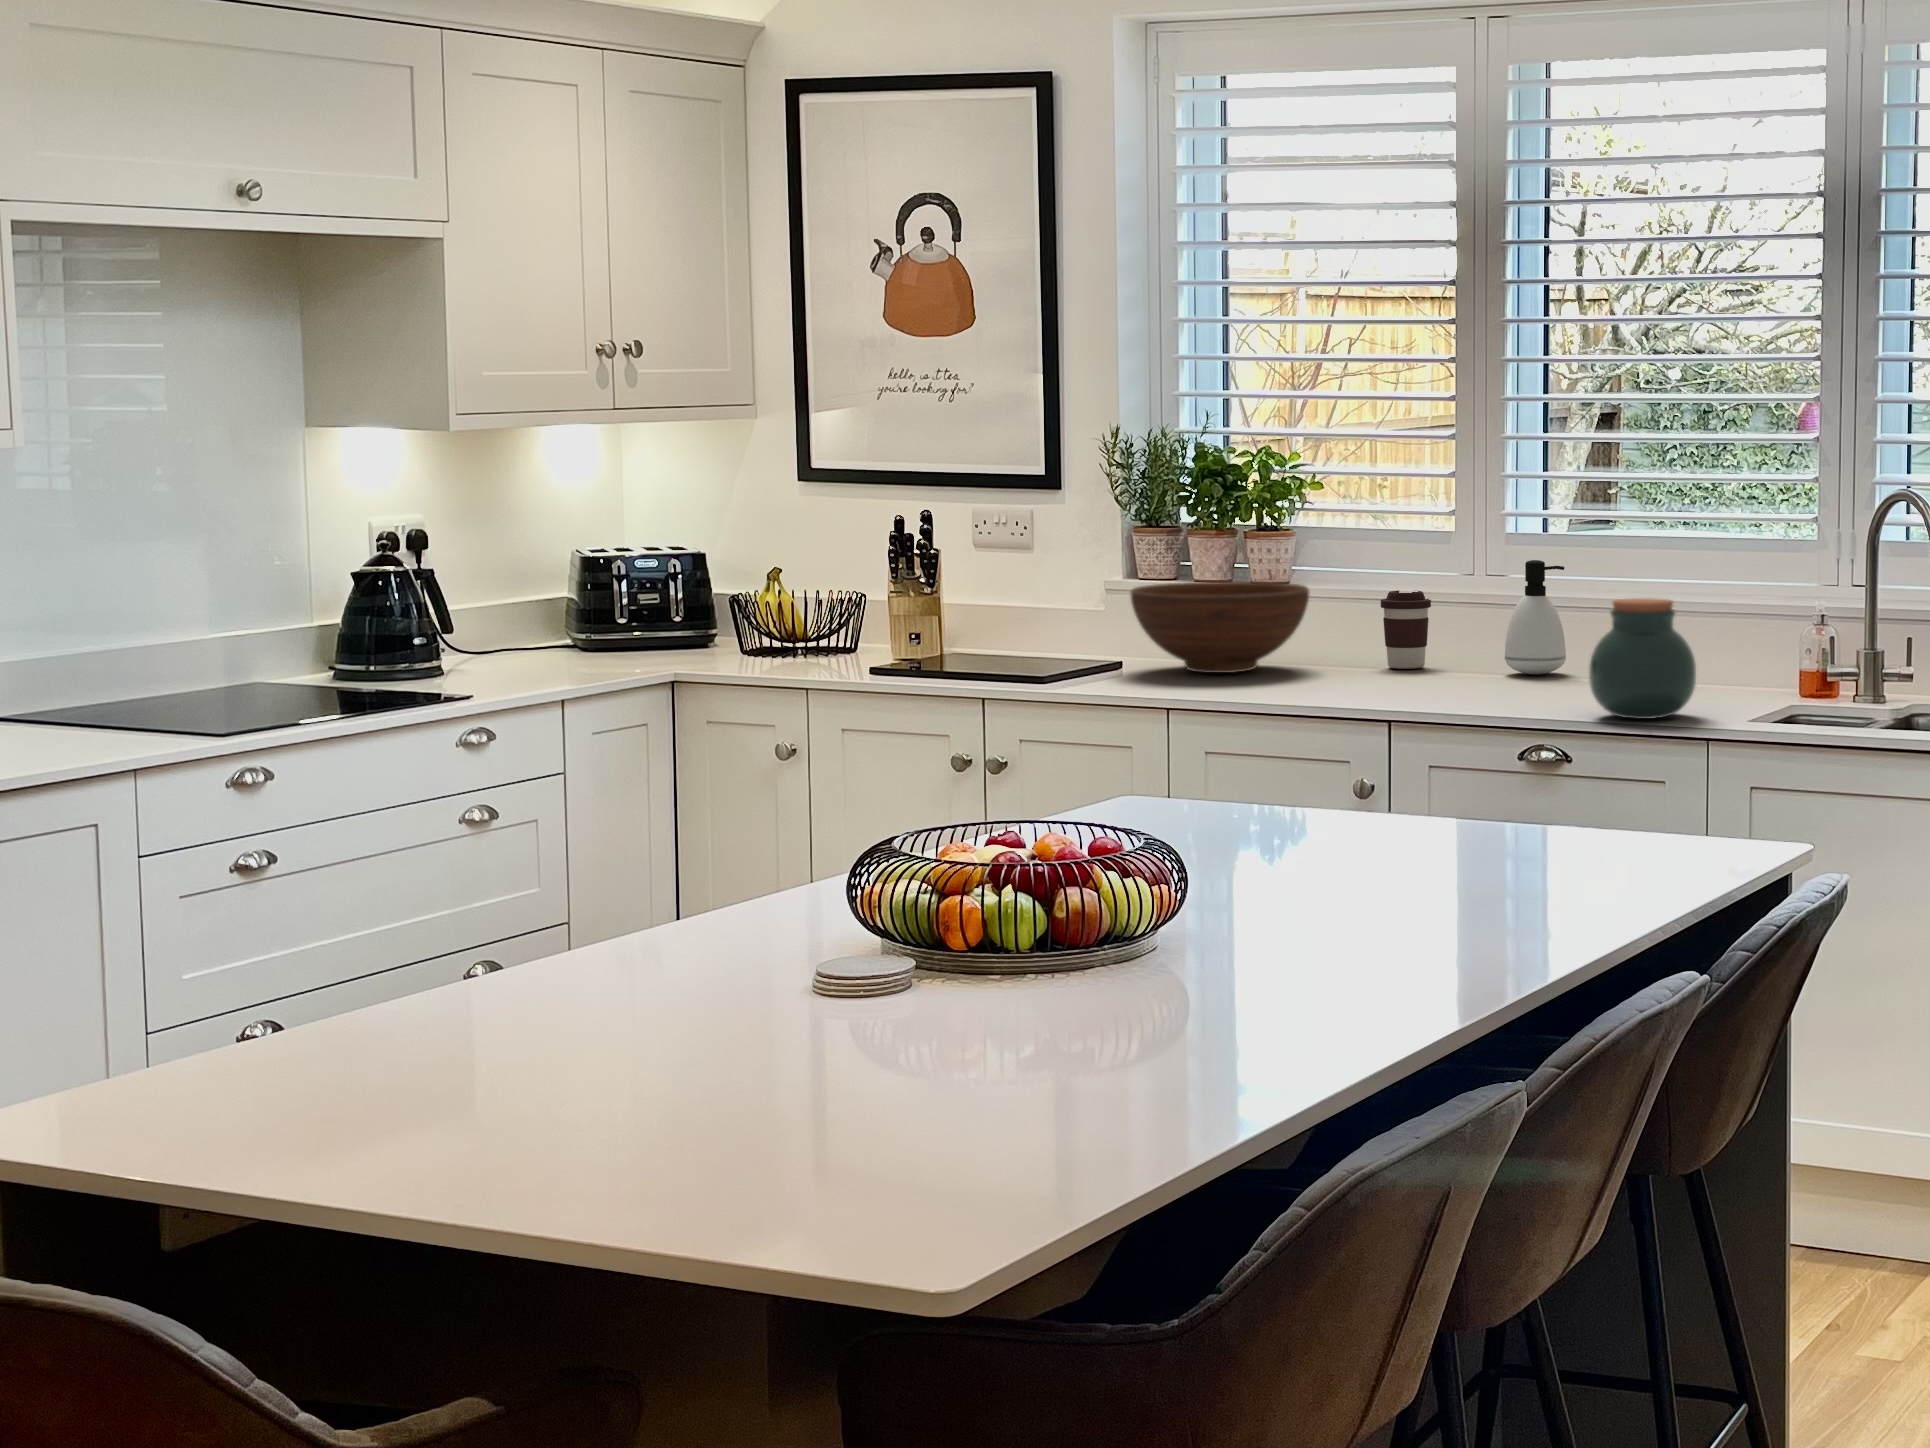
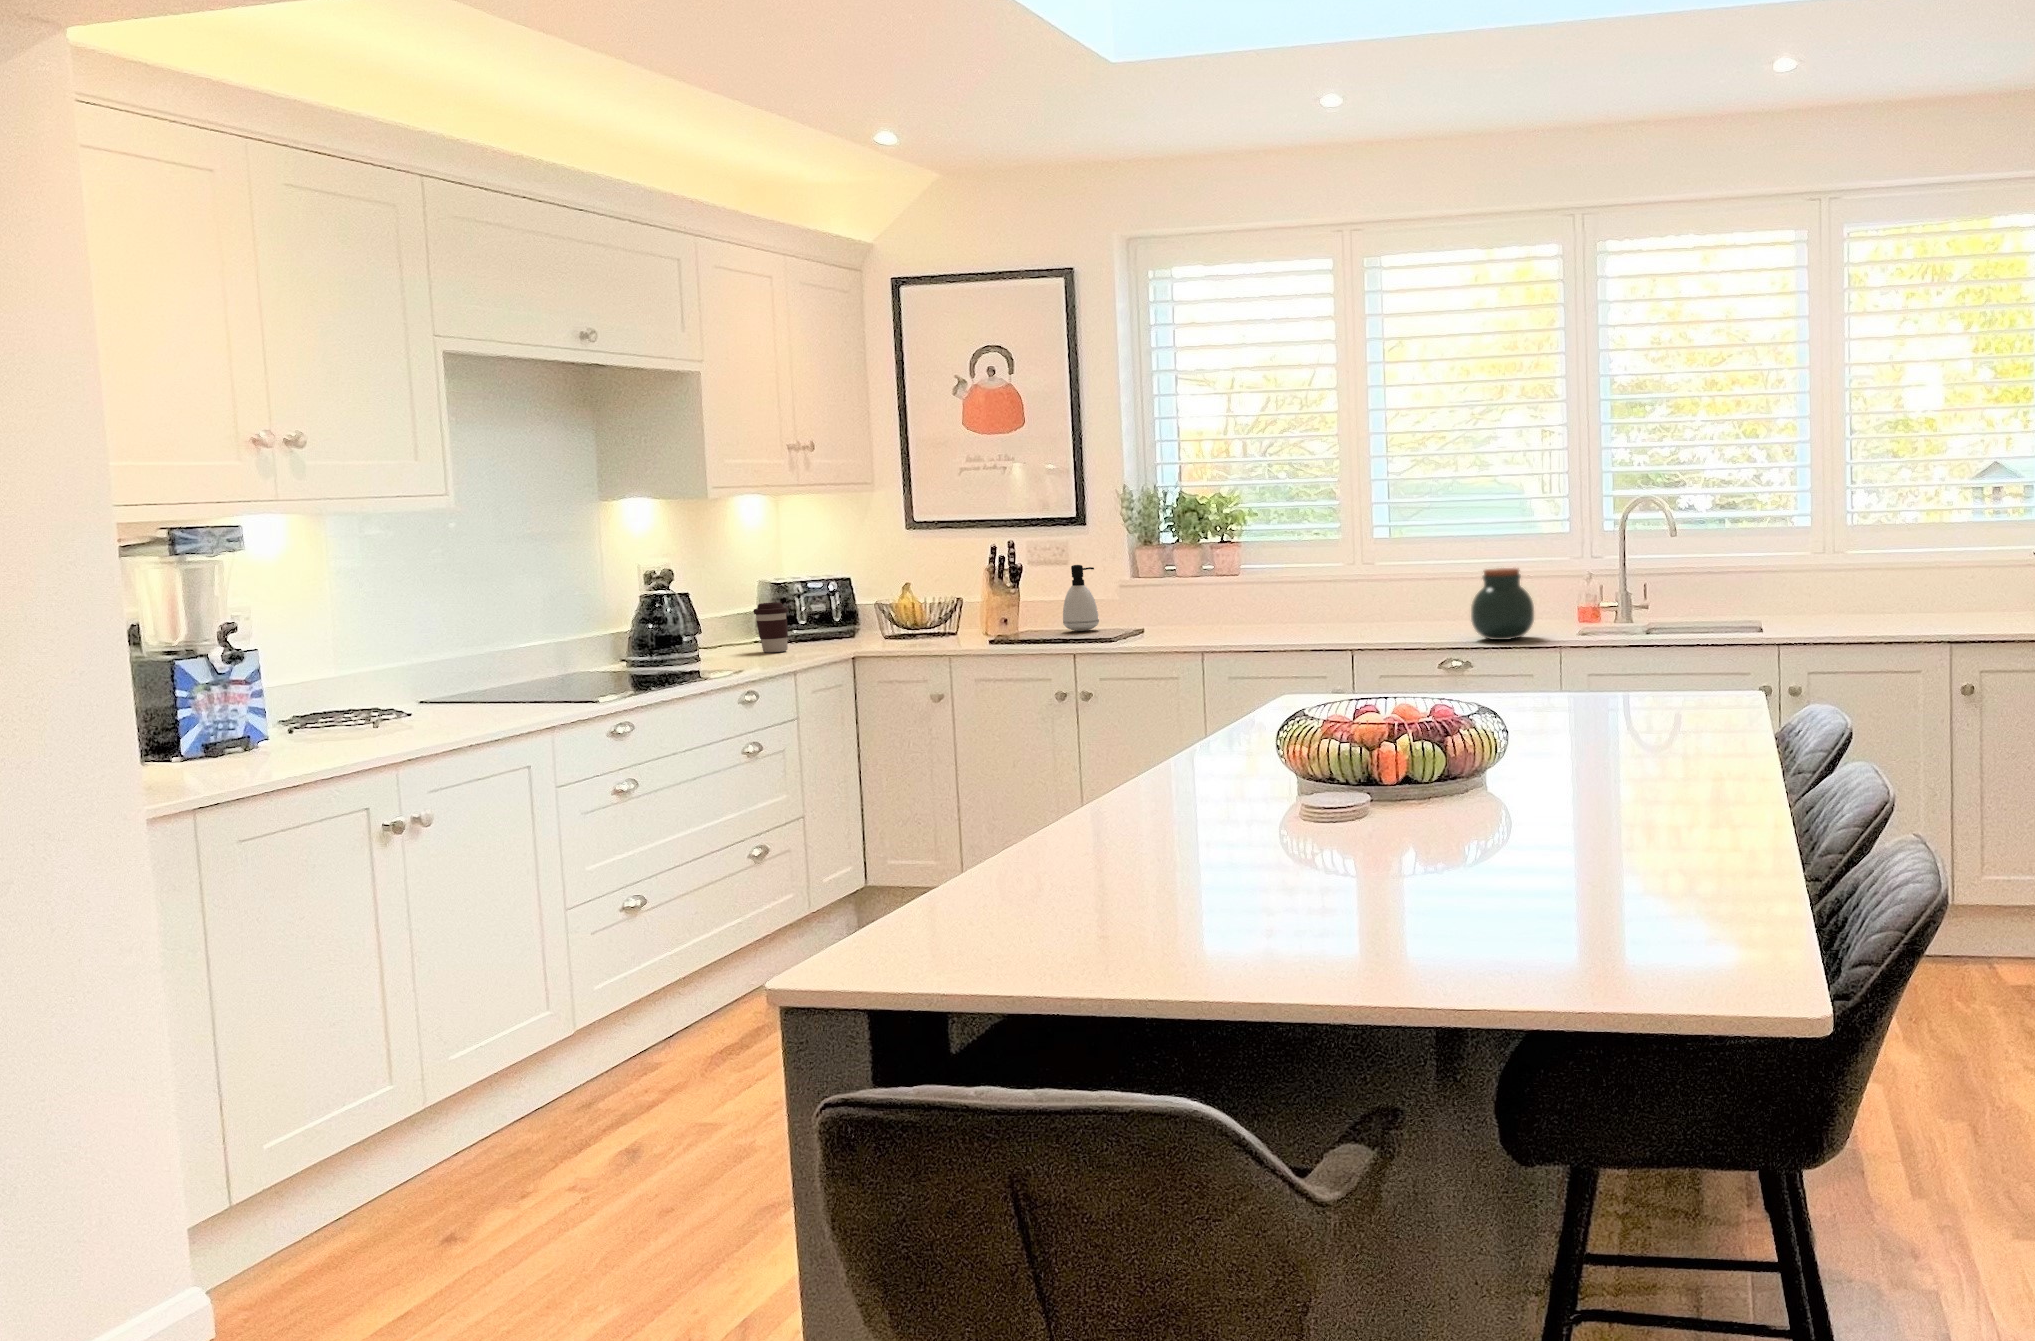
soap dispenser: present [1505,560,1566,674] -> present [1063,565,1099,631]
fruit bowl: present [1130,581,1309,673] -> none [1151,577,1261,633]
coffee cup: present [1381,590,1431,669] -> present [754,602,788,652]

